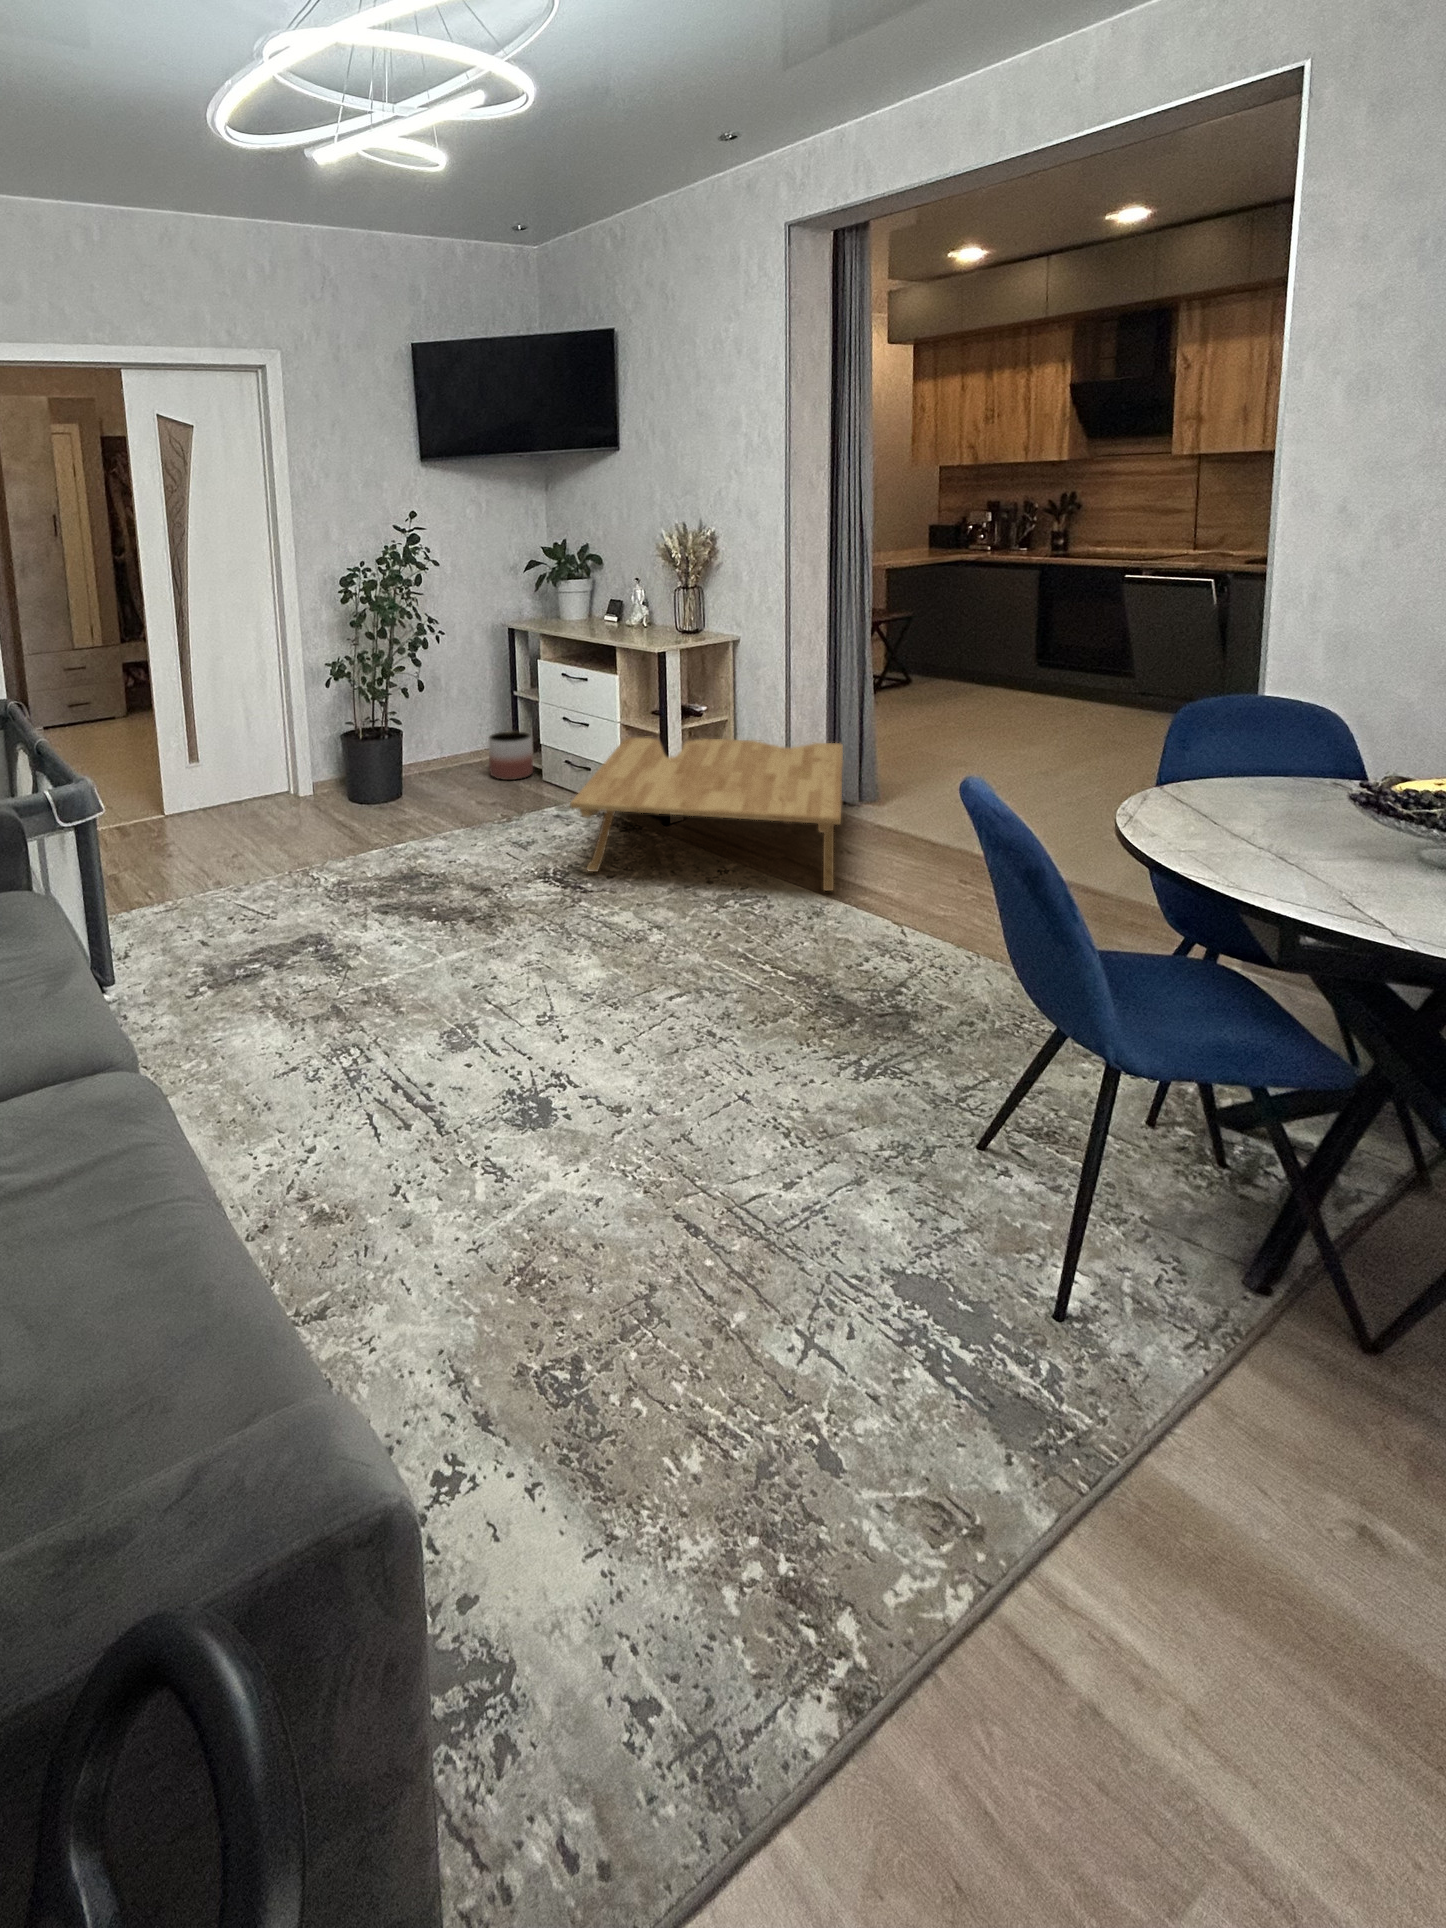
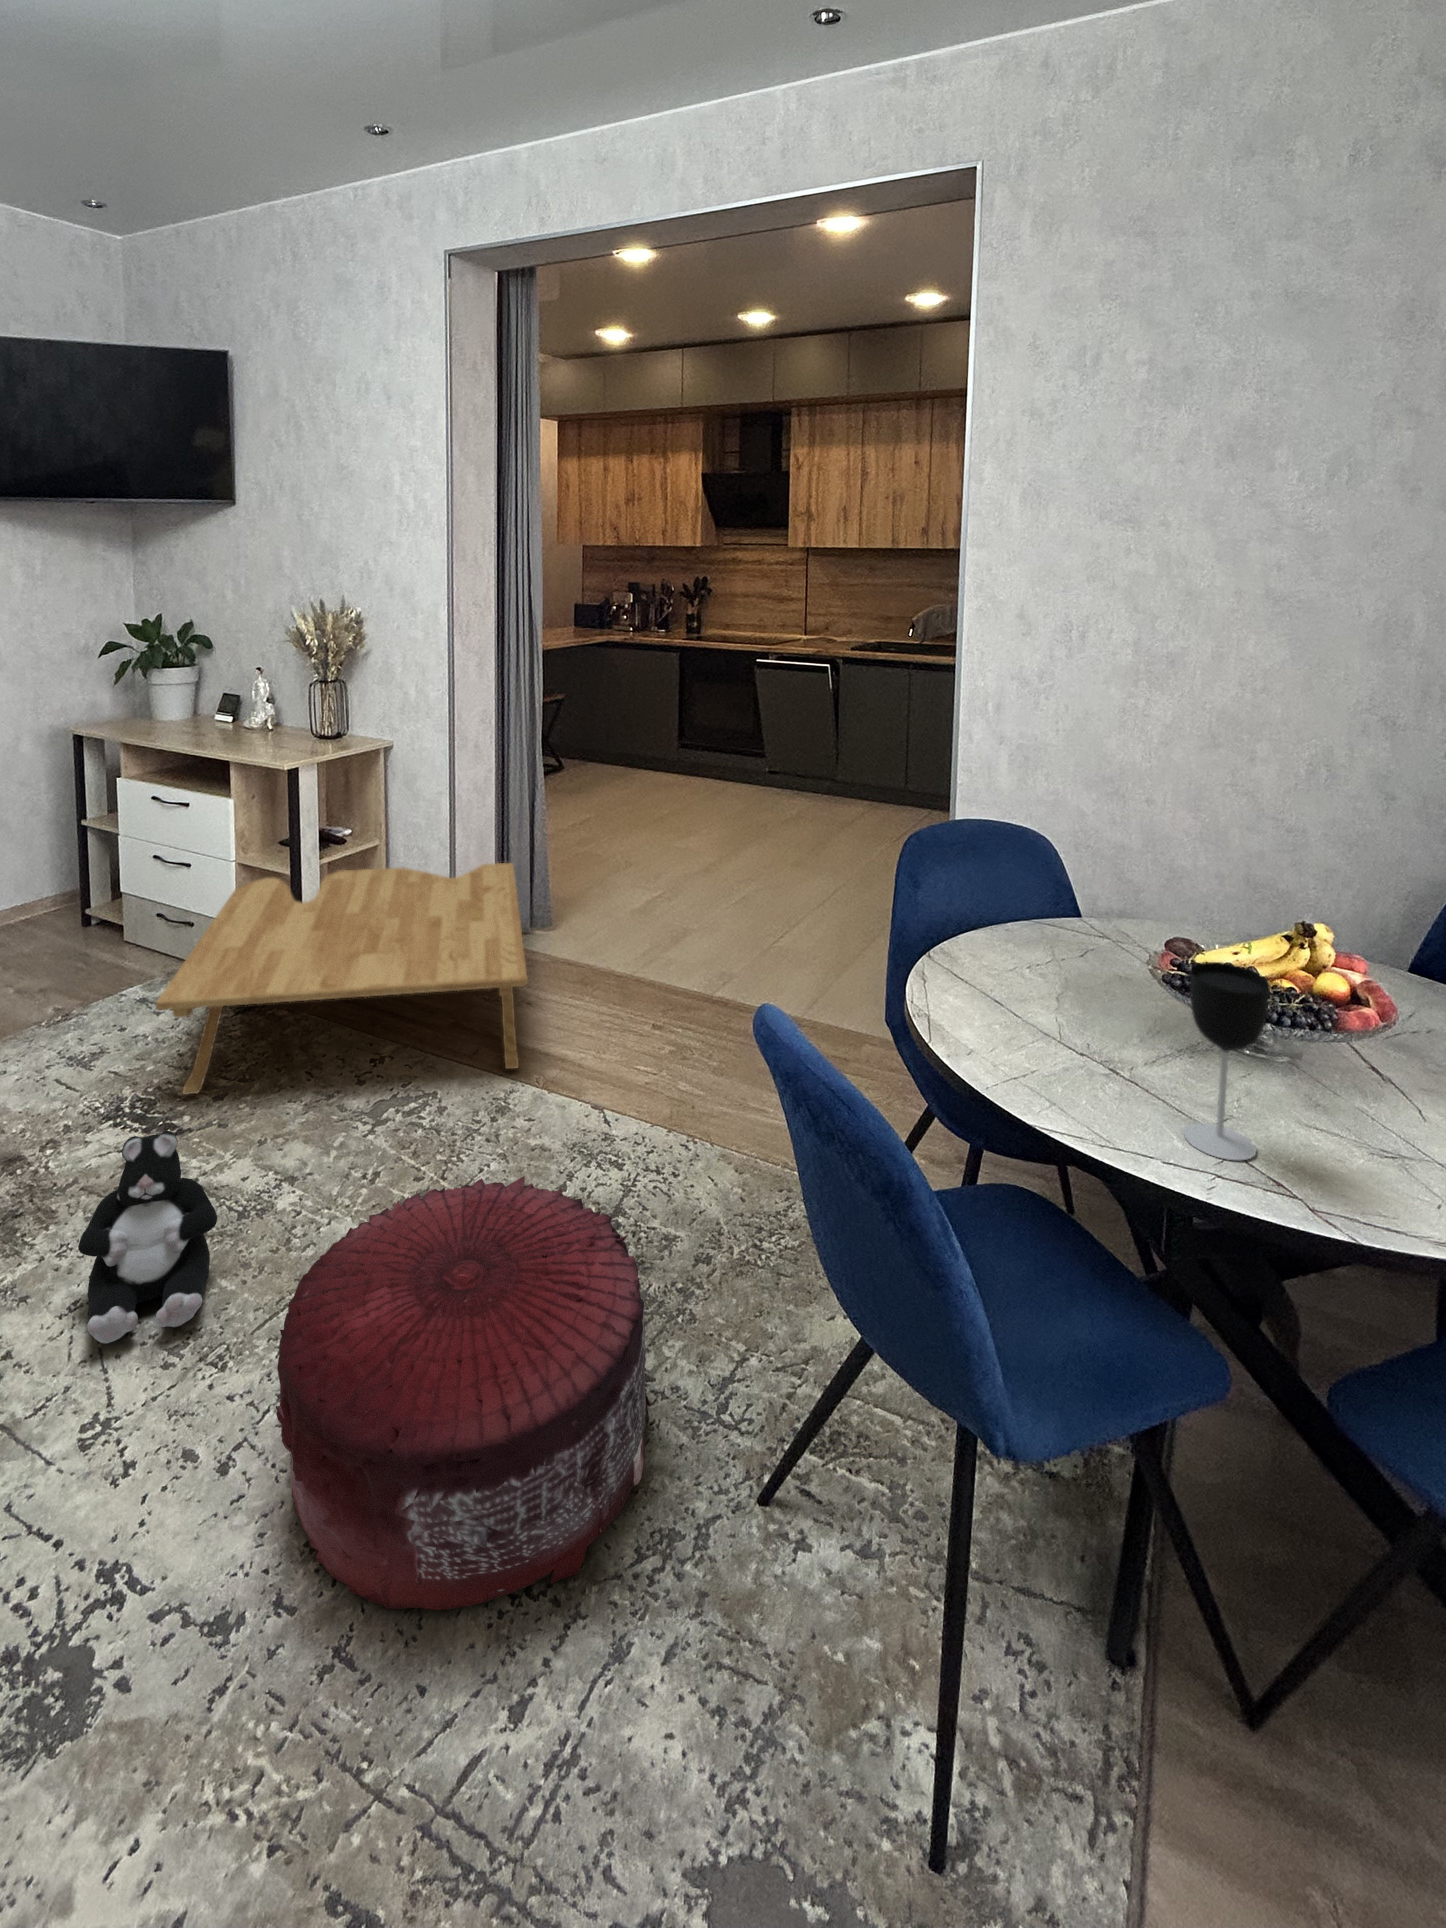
planter: present [488,731,533,780] -> none [39,876,110,947]
wine glass: none [1301,762,1378,905] -> present [1183,962,1270,1160]
plush toy: none [532,866,612,982] -> present [78,1131,217,1343]
pouf: none [648,922,904,1142] -> present [275,1176,651,1610]

